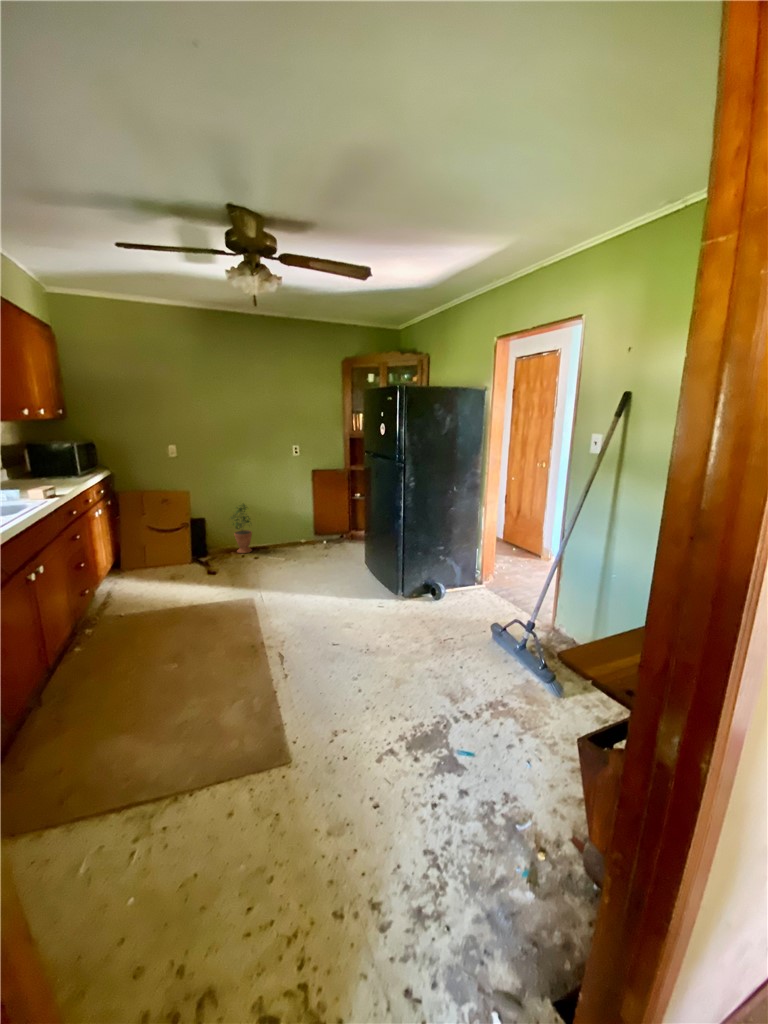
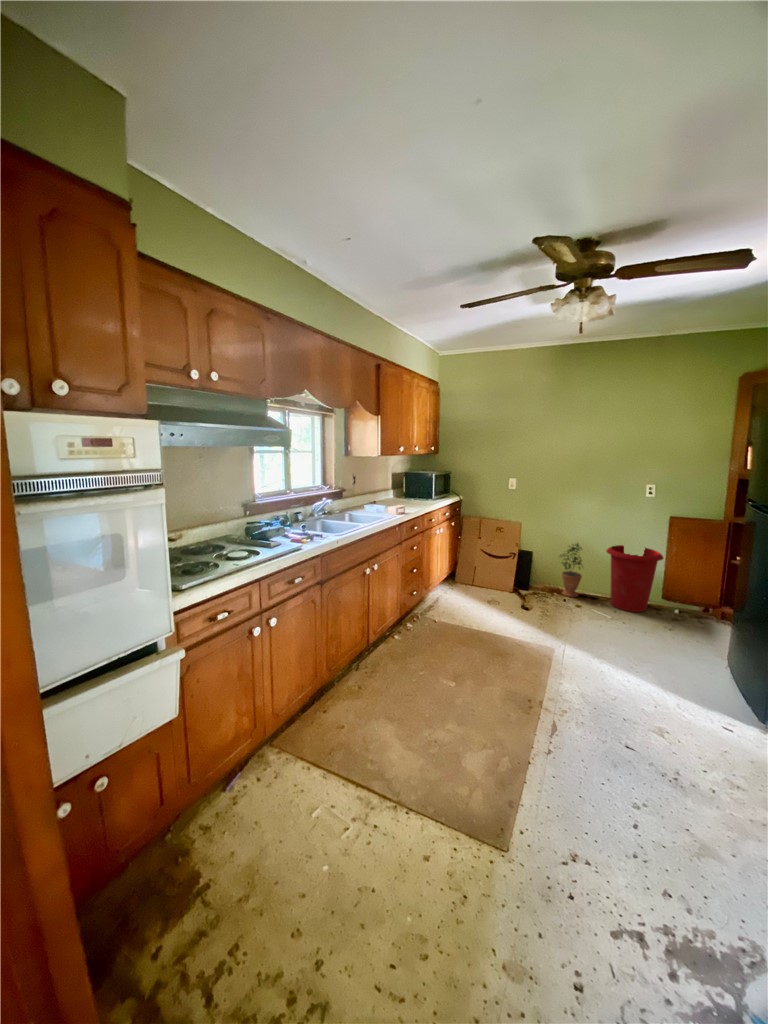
waste bin: none [269,498,312,552] -> present [606,545,663,612]

